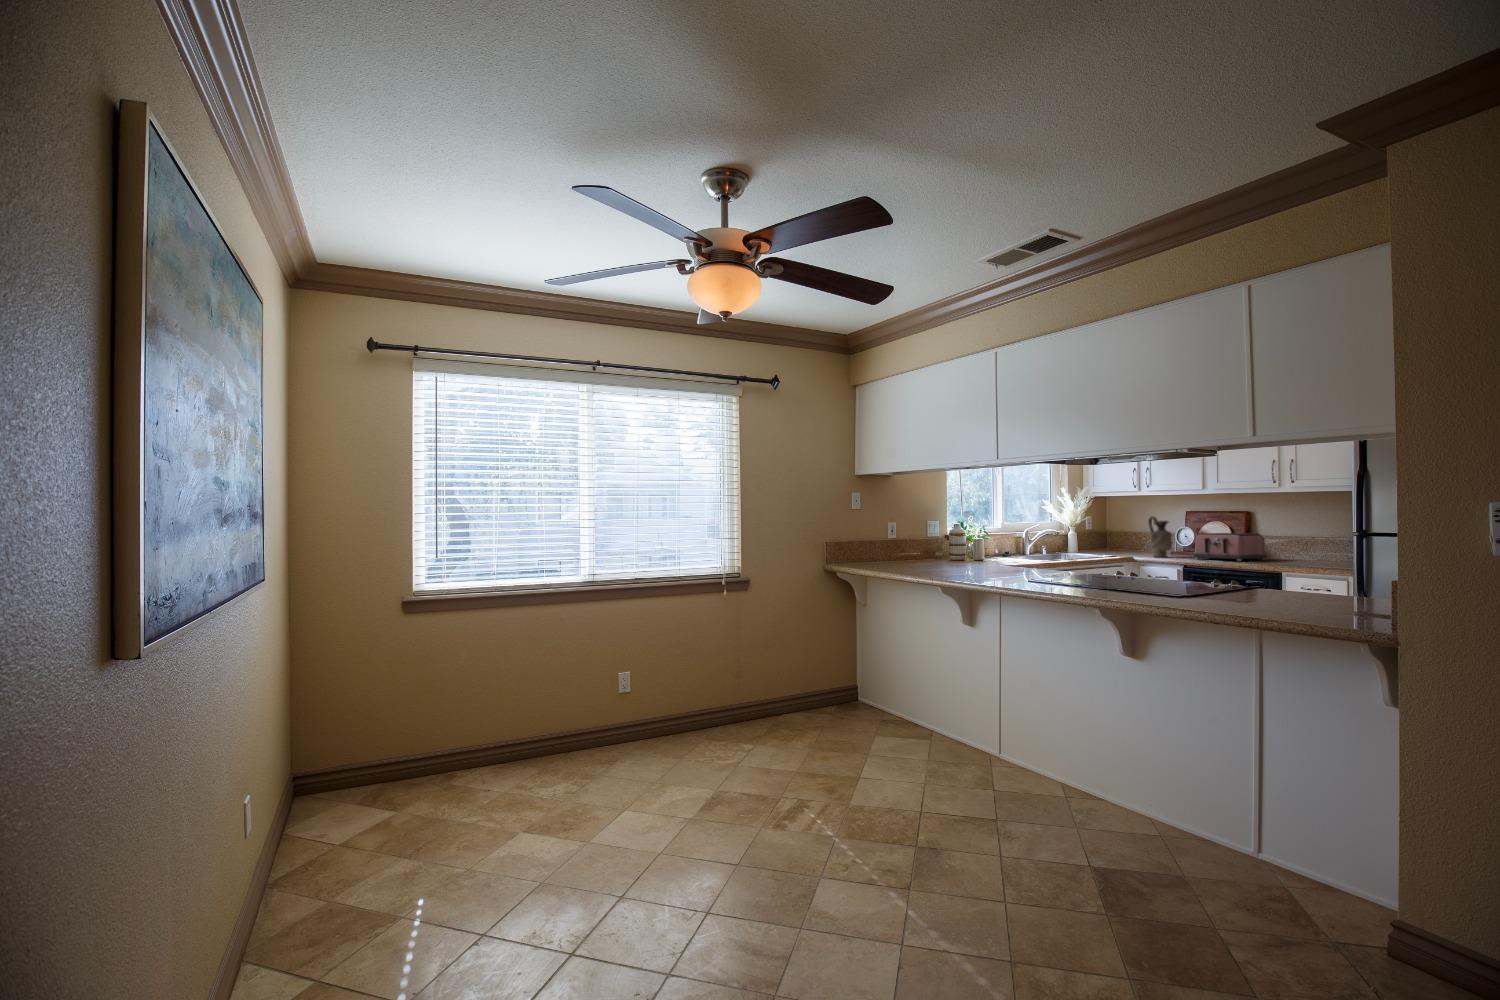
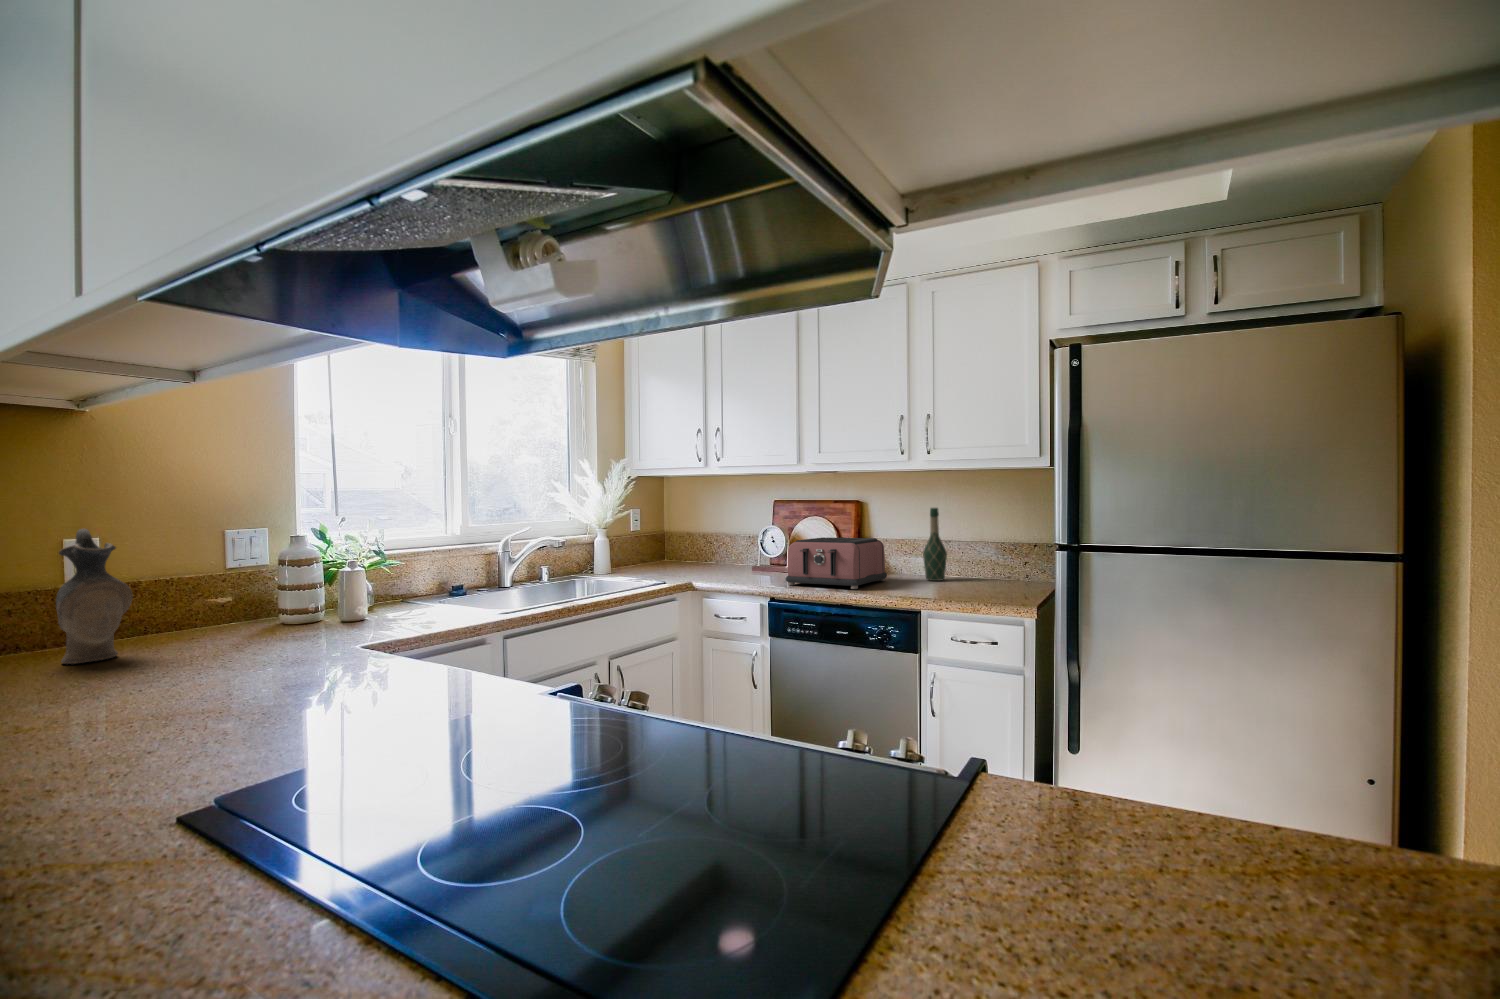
wine bottle: none [1295,515,1313,560] -> present [923,508,947,581]
ceramic pitcher: present [1148,516,1173,557] -> present [56,529,133,664]

